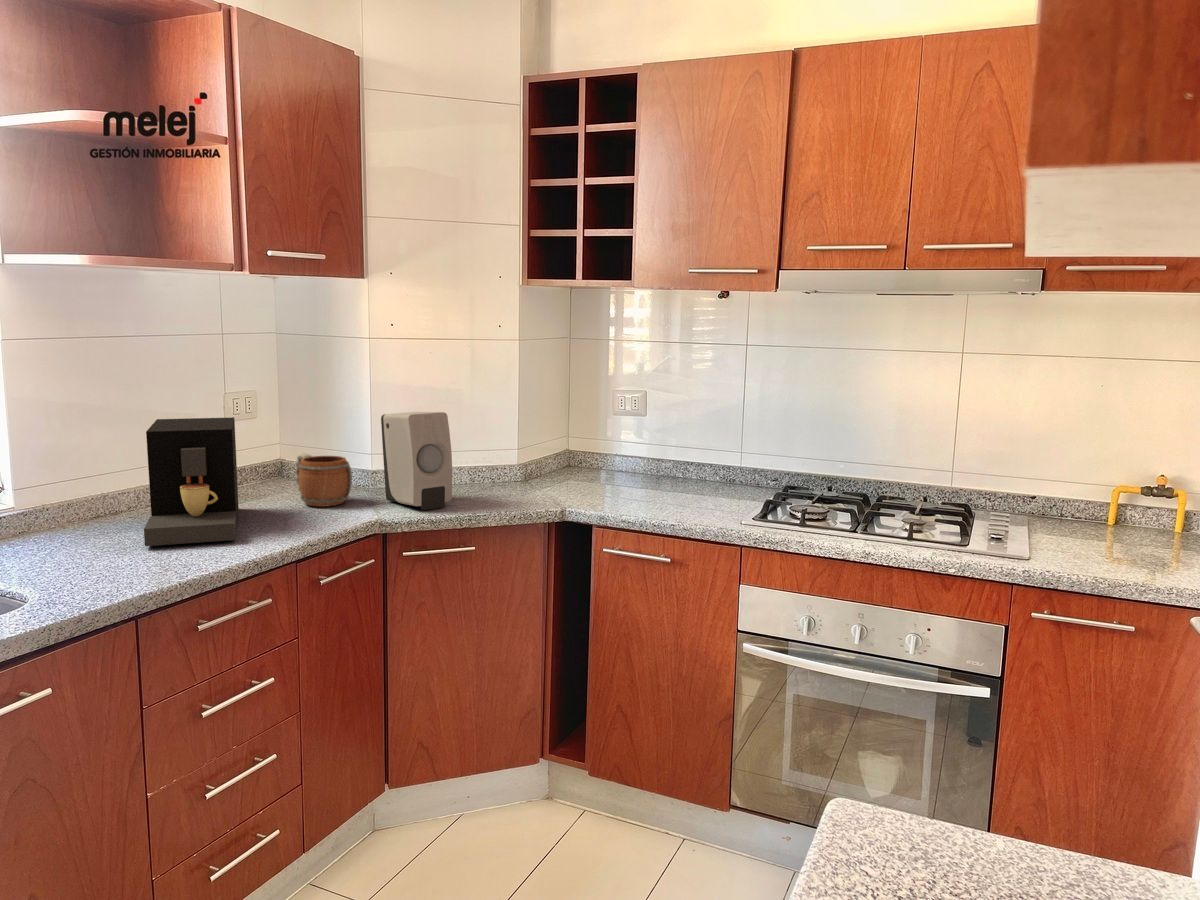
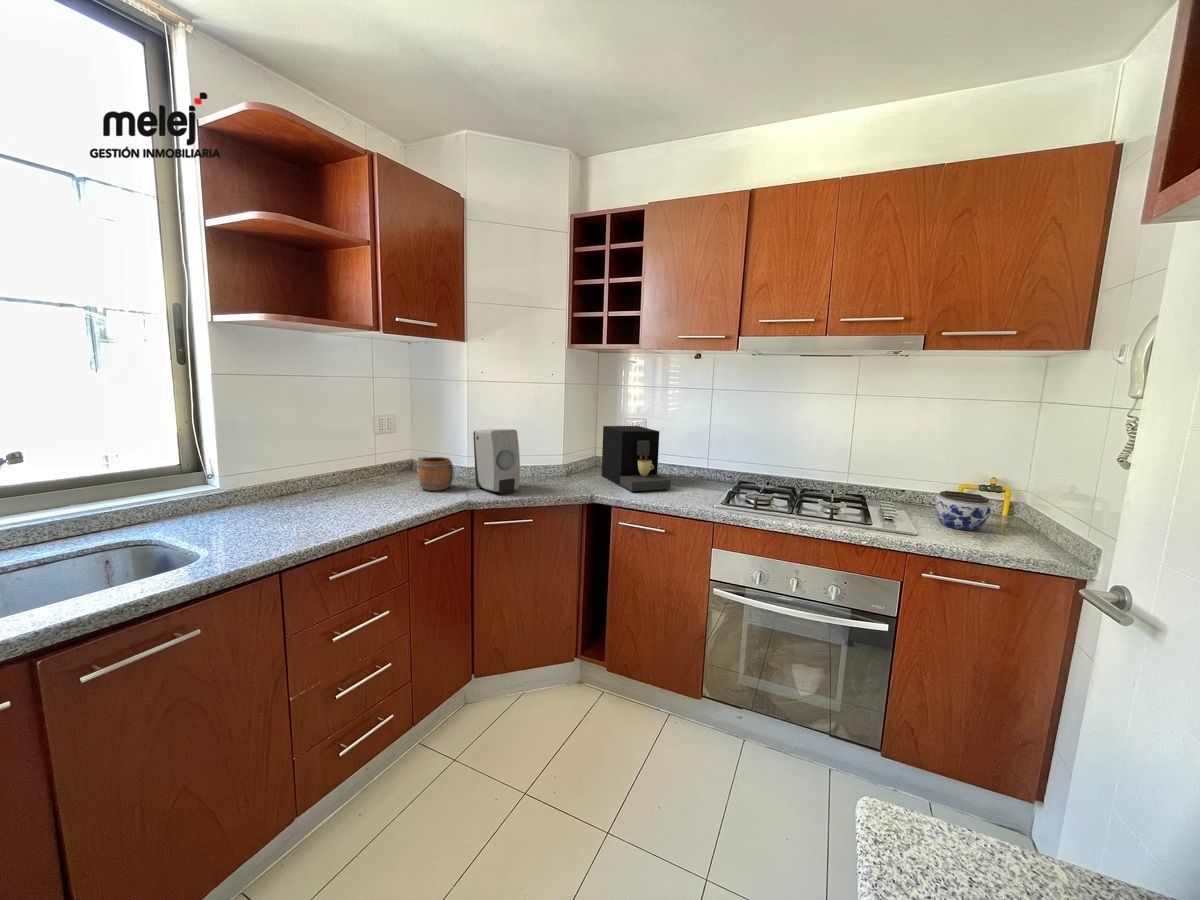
coffee maker: present [144,417,239,546] -> present [602,426,671,491]
jar: none [1064,495,1139,551] -> present [935,491,991,531]

